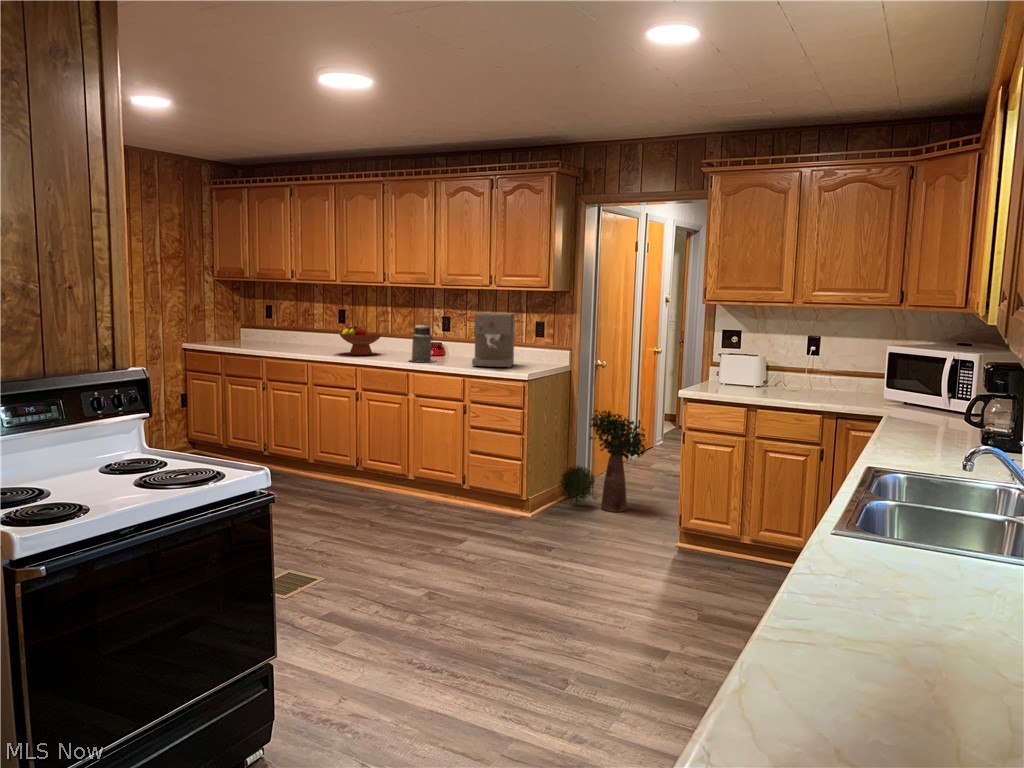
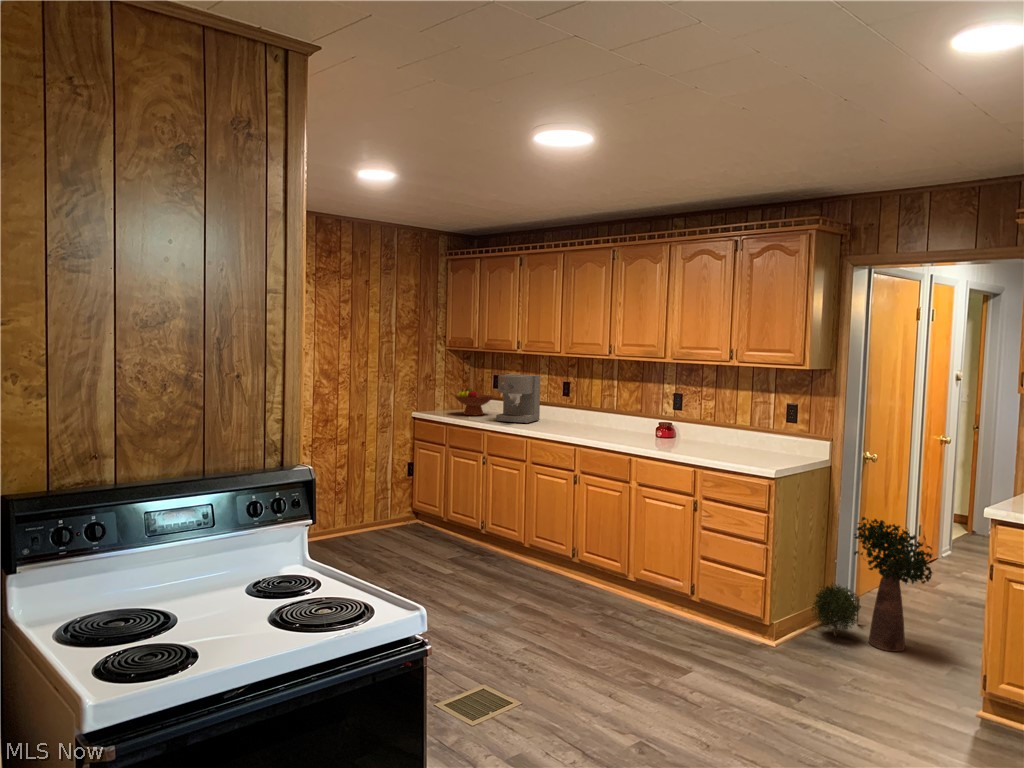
coffee maker: present [472,312,515,368] -> present [496,374,541,424]
canister: present [409,322,436,362] -> none [634,401,666,447]
fruit bowl: present [339,326,383,355] -> present [454,389,494,416]

